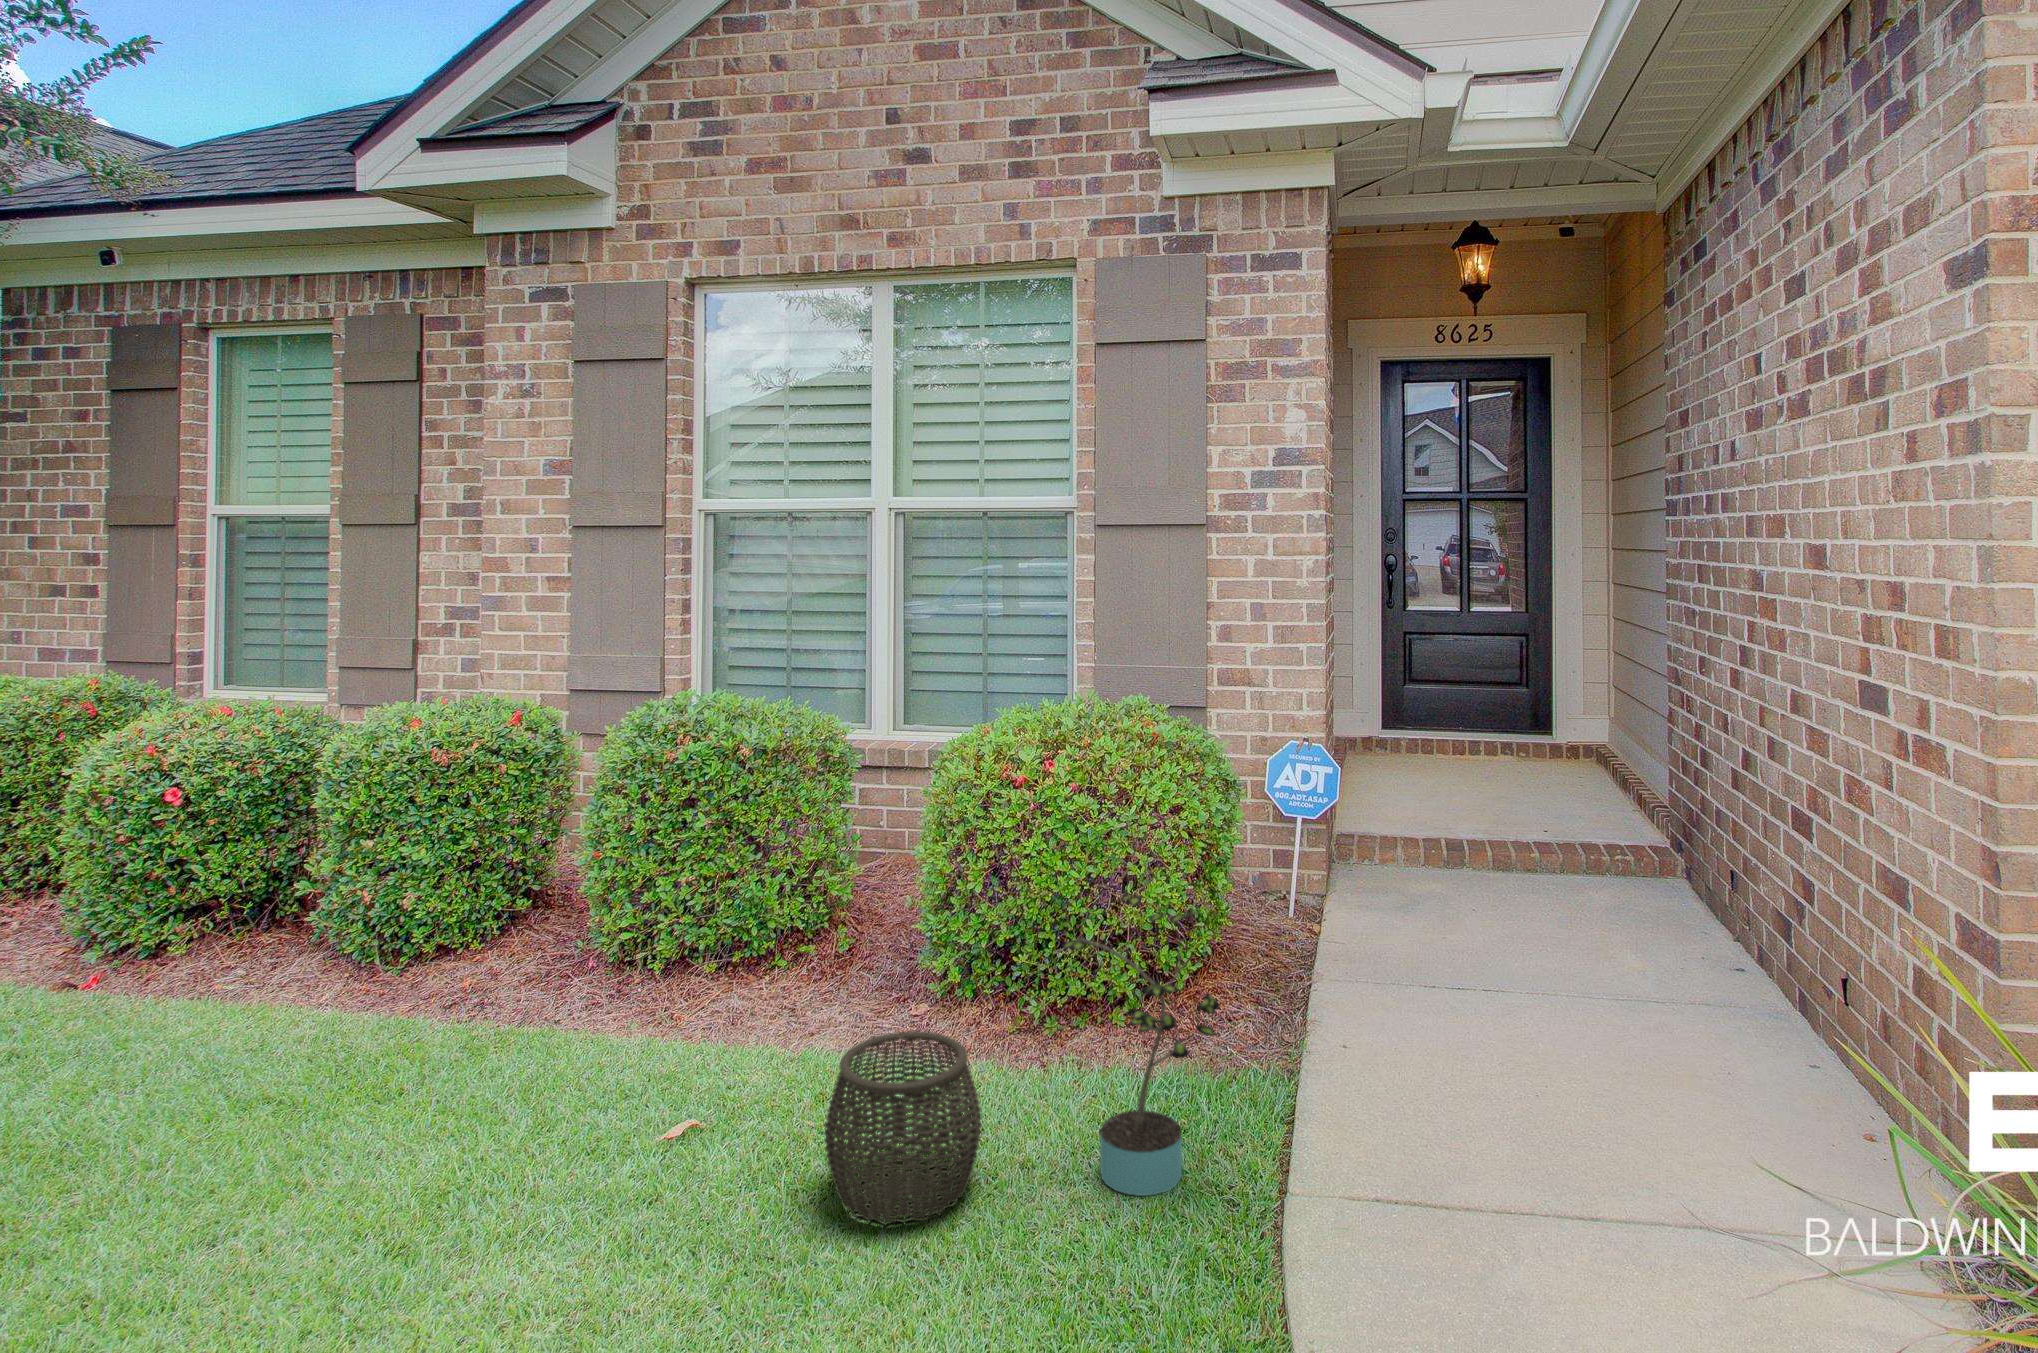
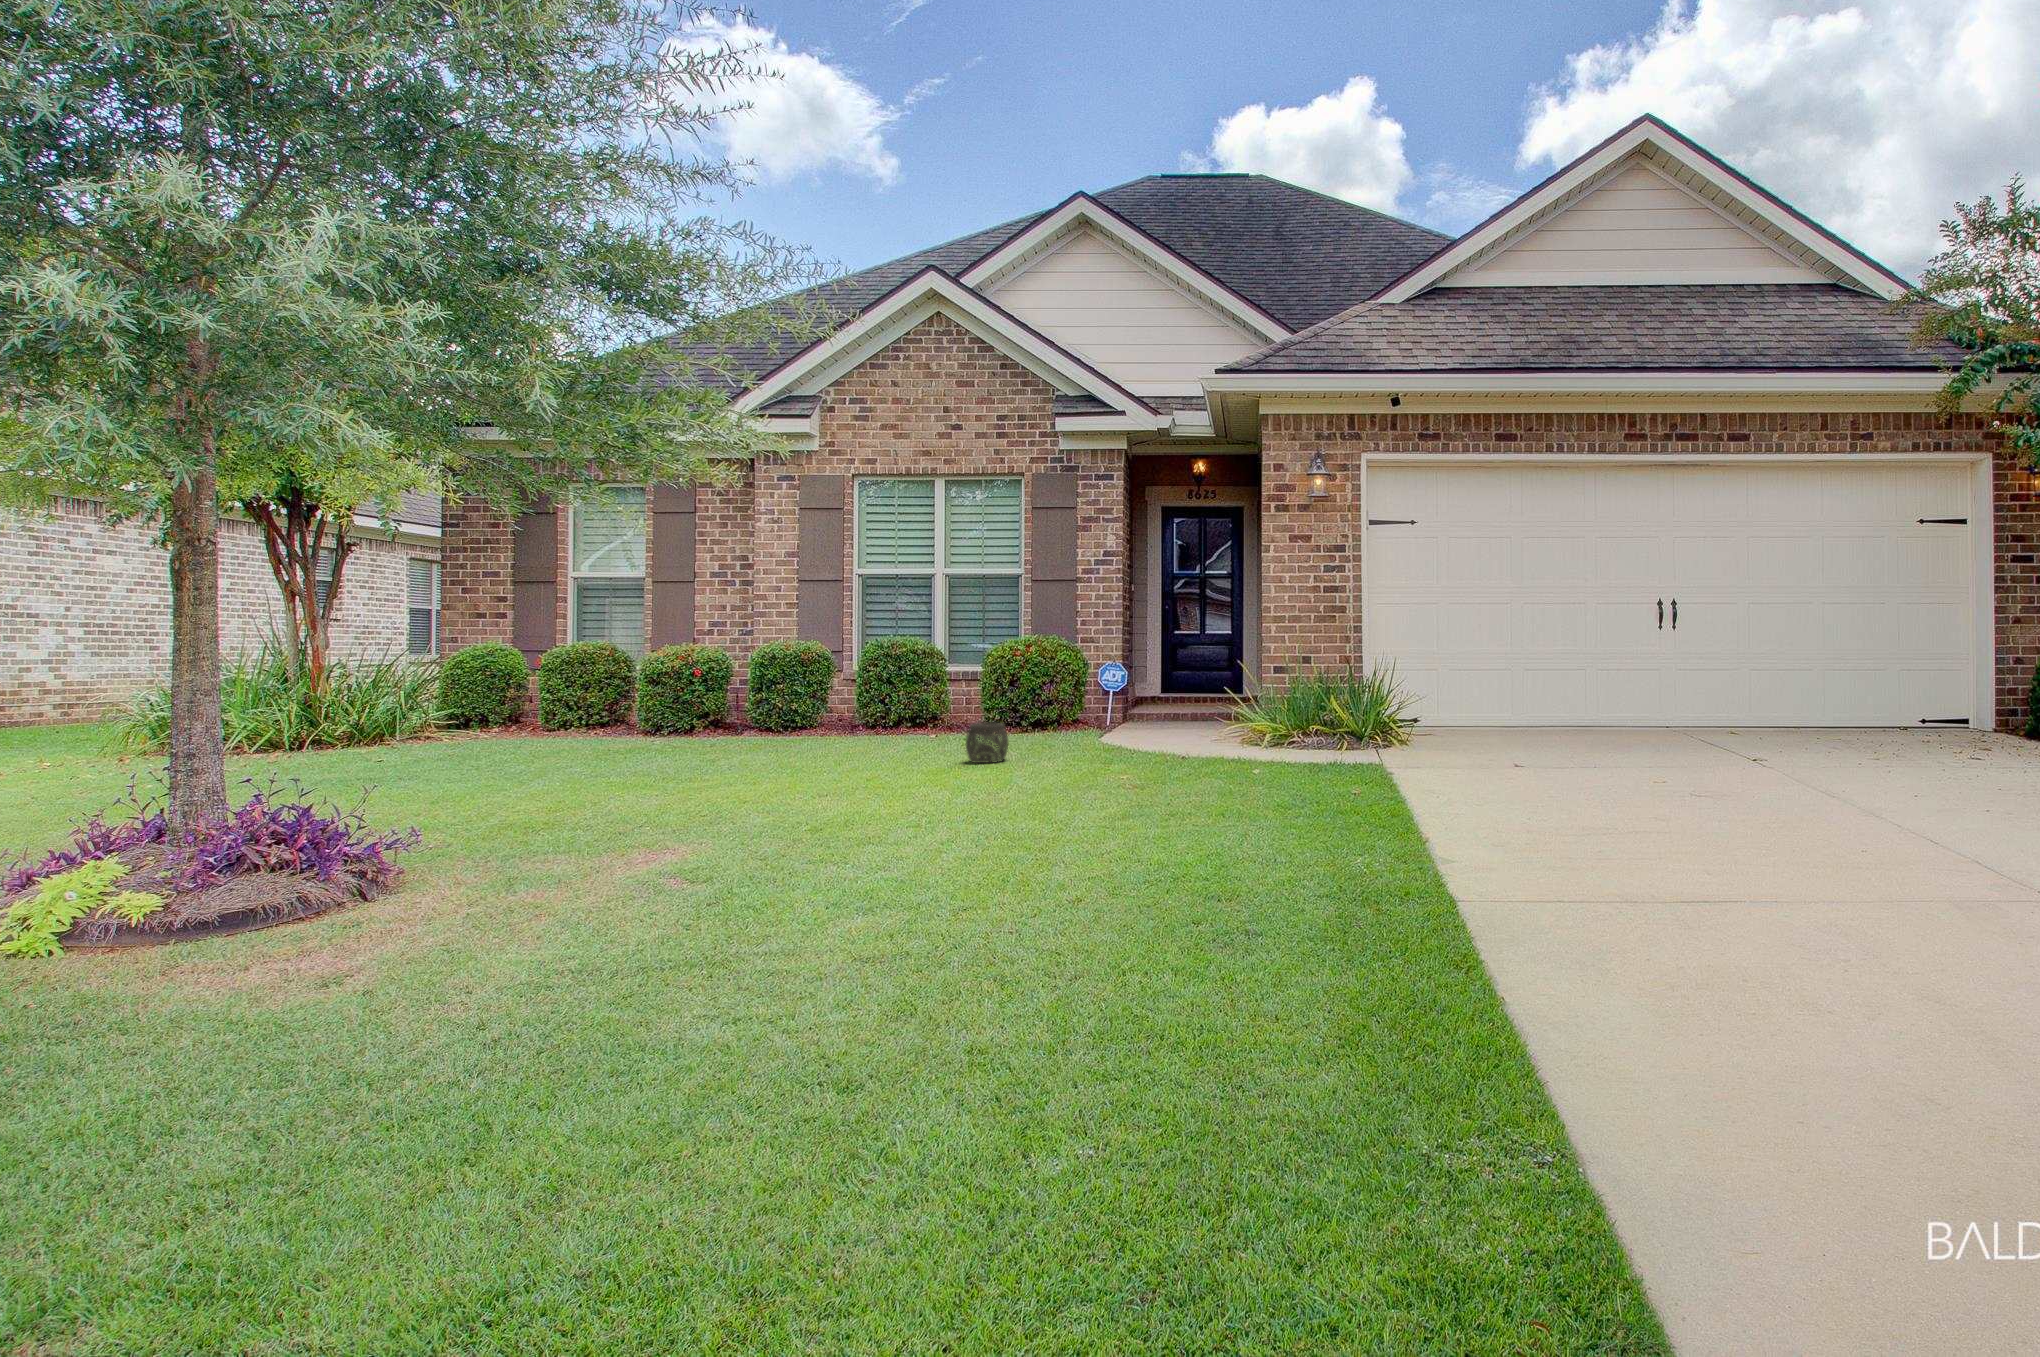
potted plant: present [1062,894,1220,1196] -> none [1032,683,1075,758]

